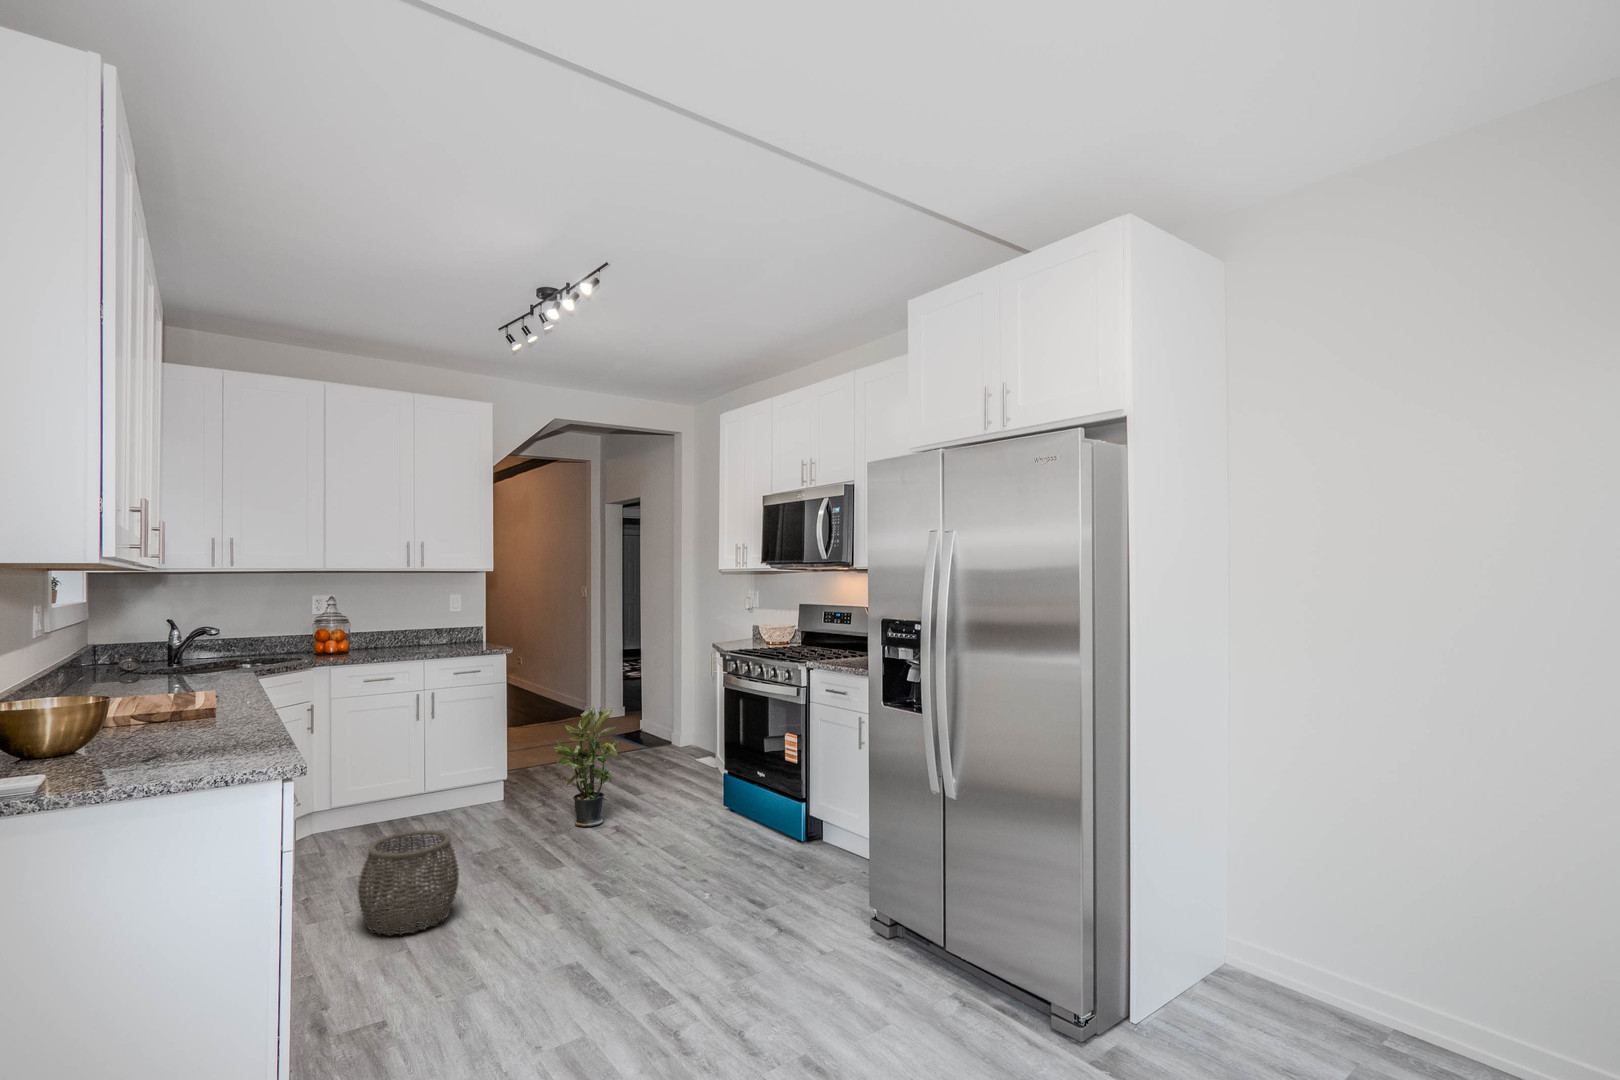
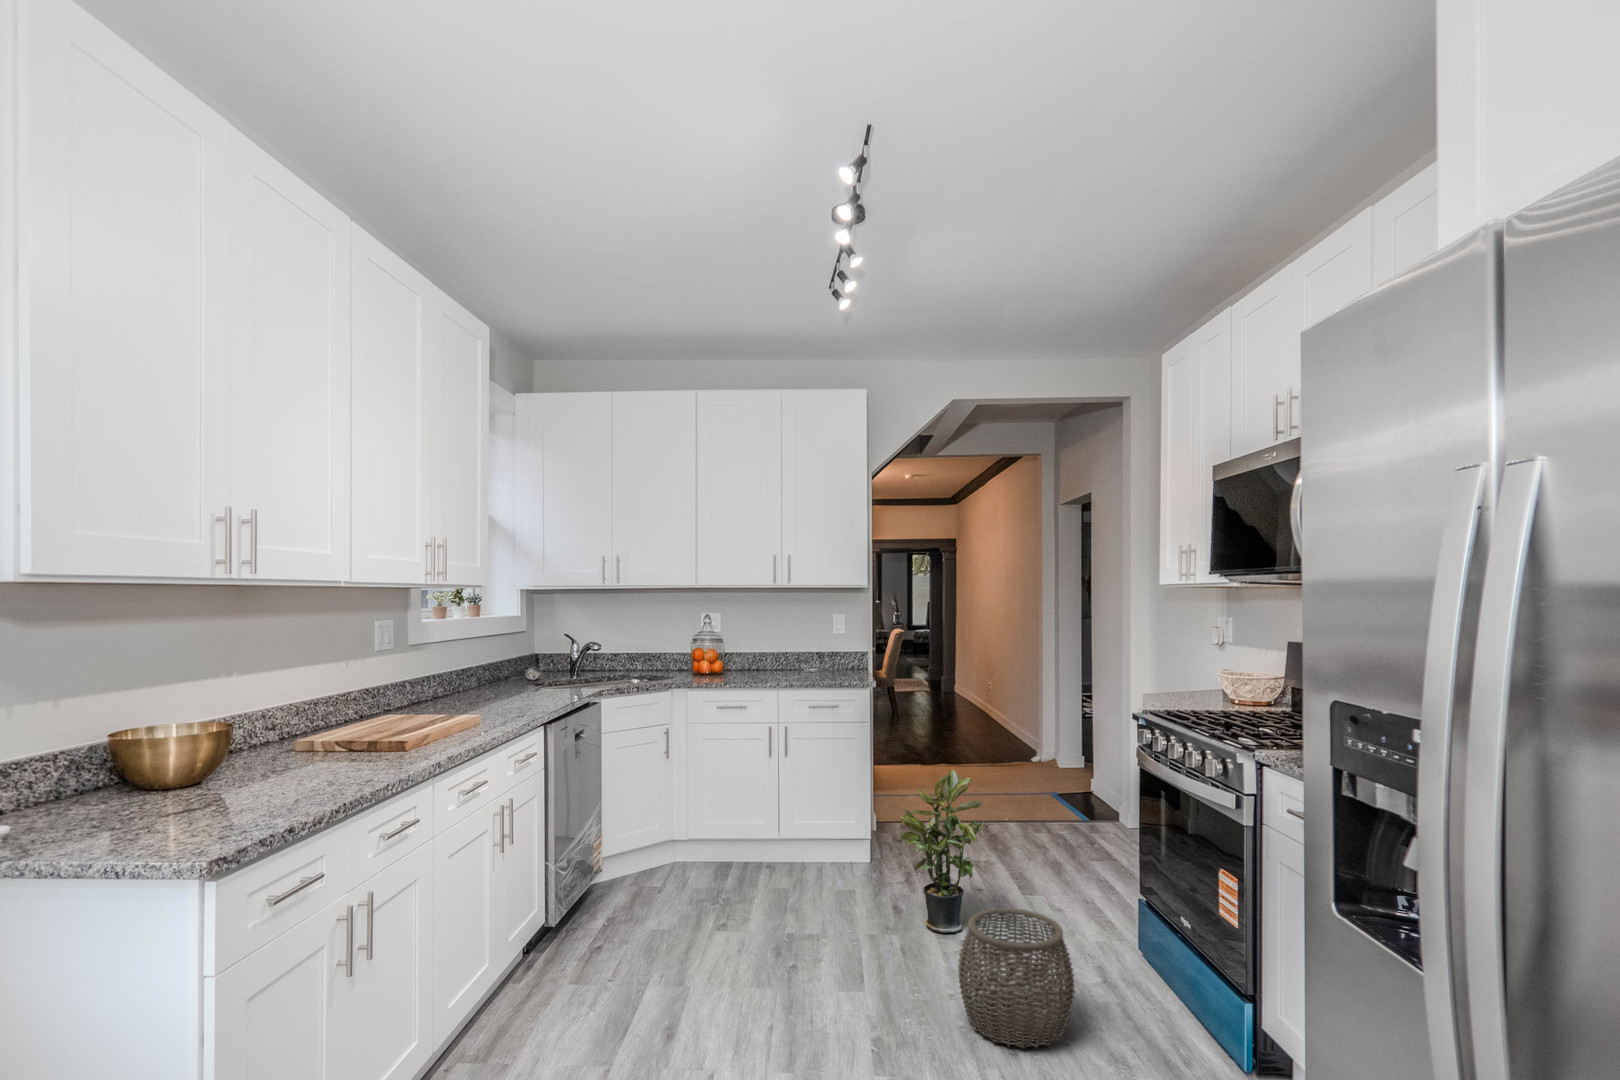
woven basket: present [358,830,459,935] -> present [958,908,1075,1049]

